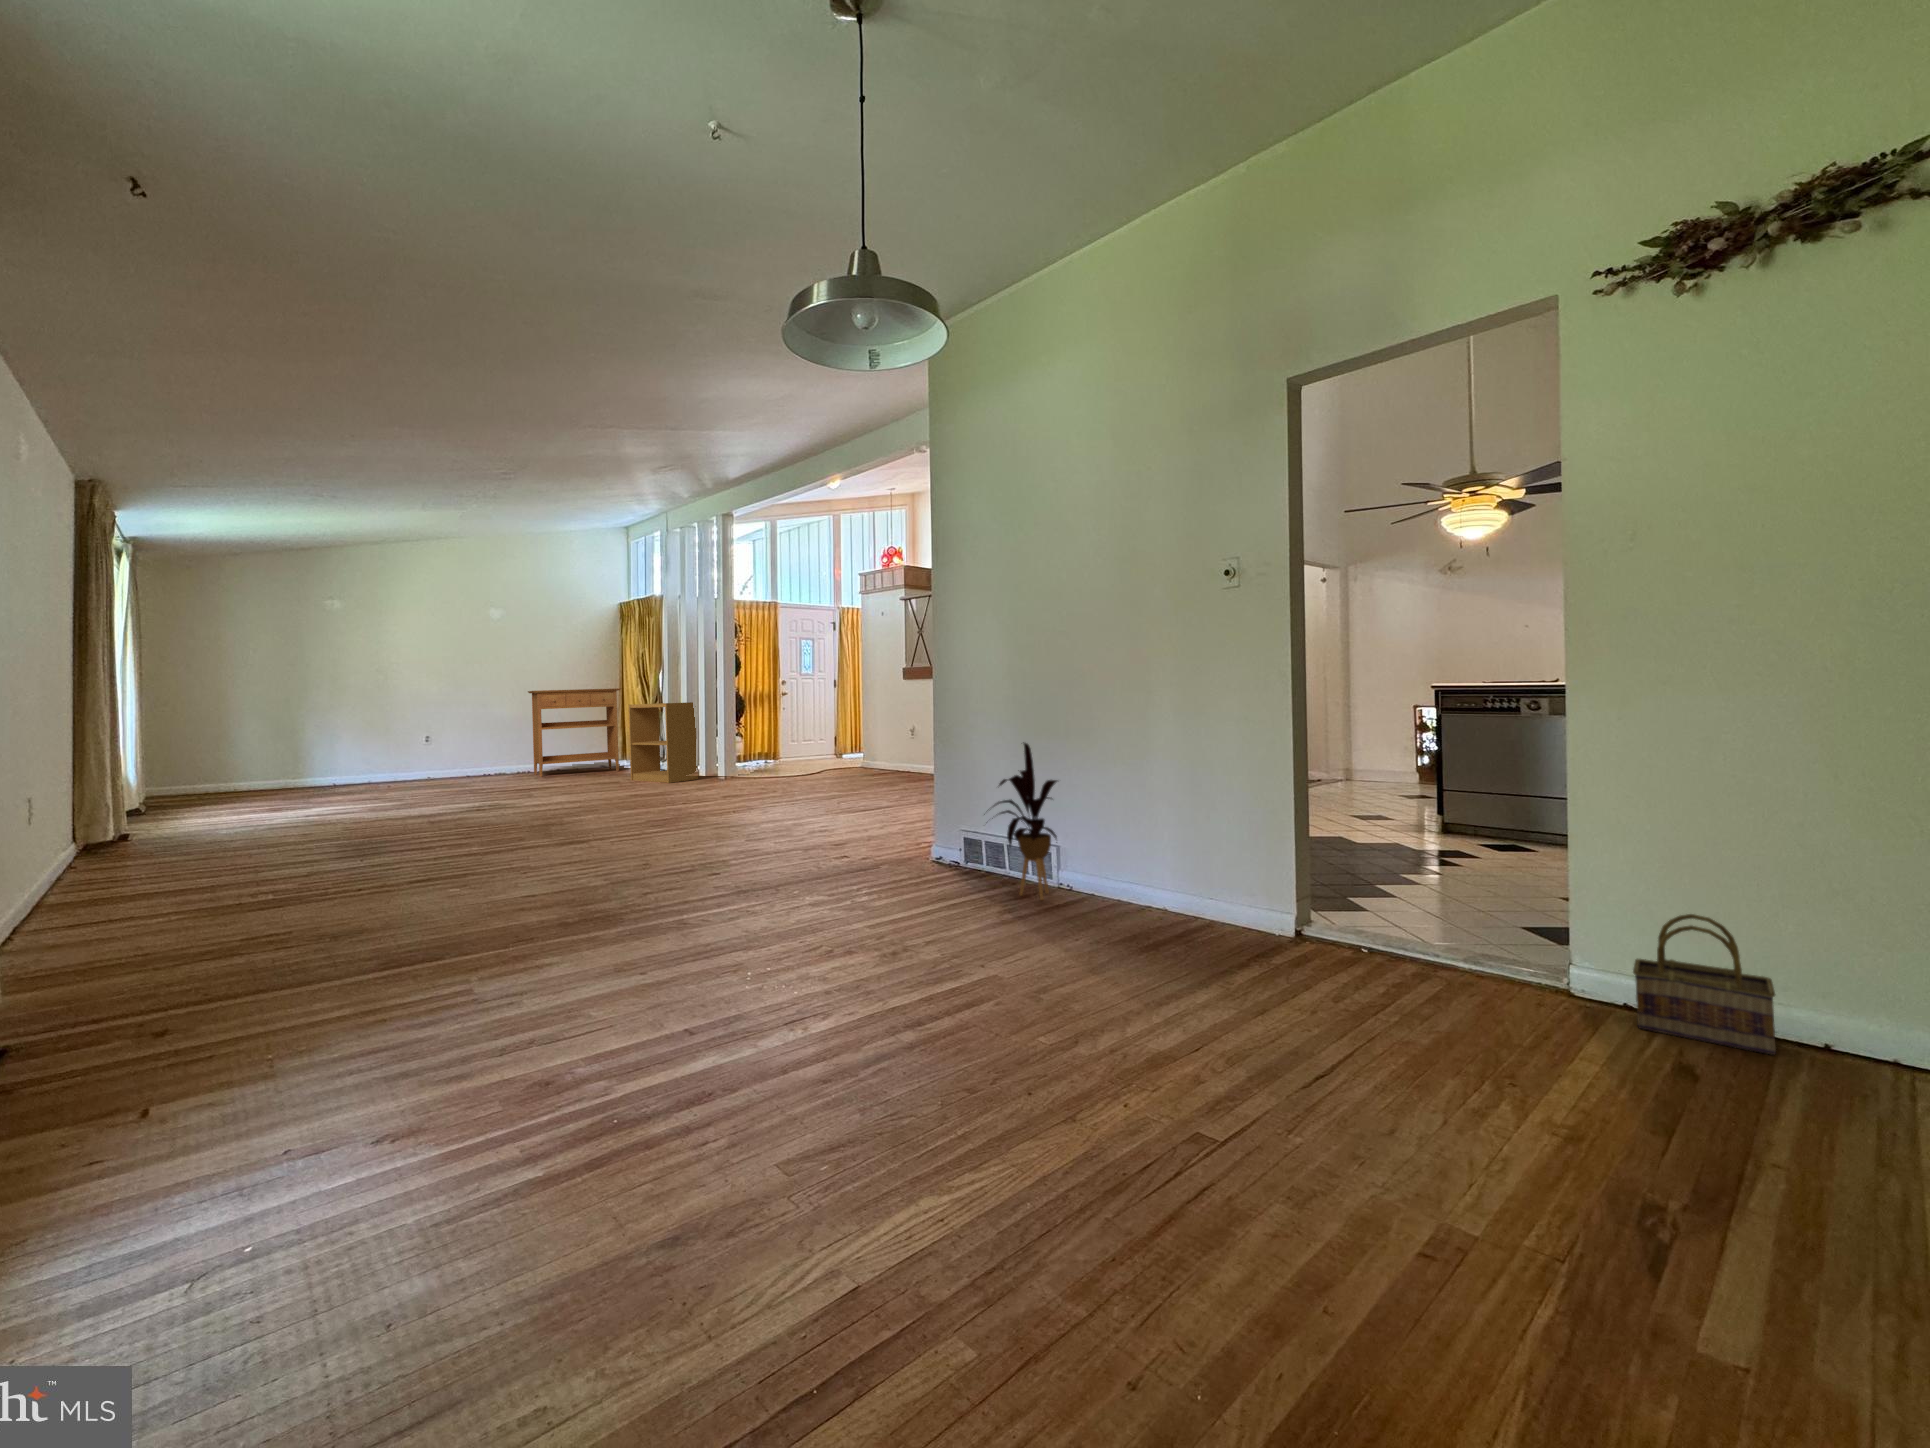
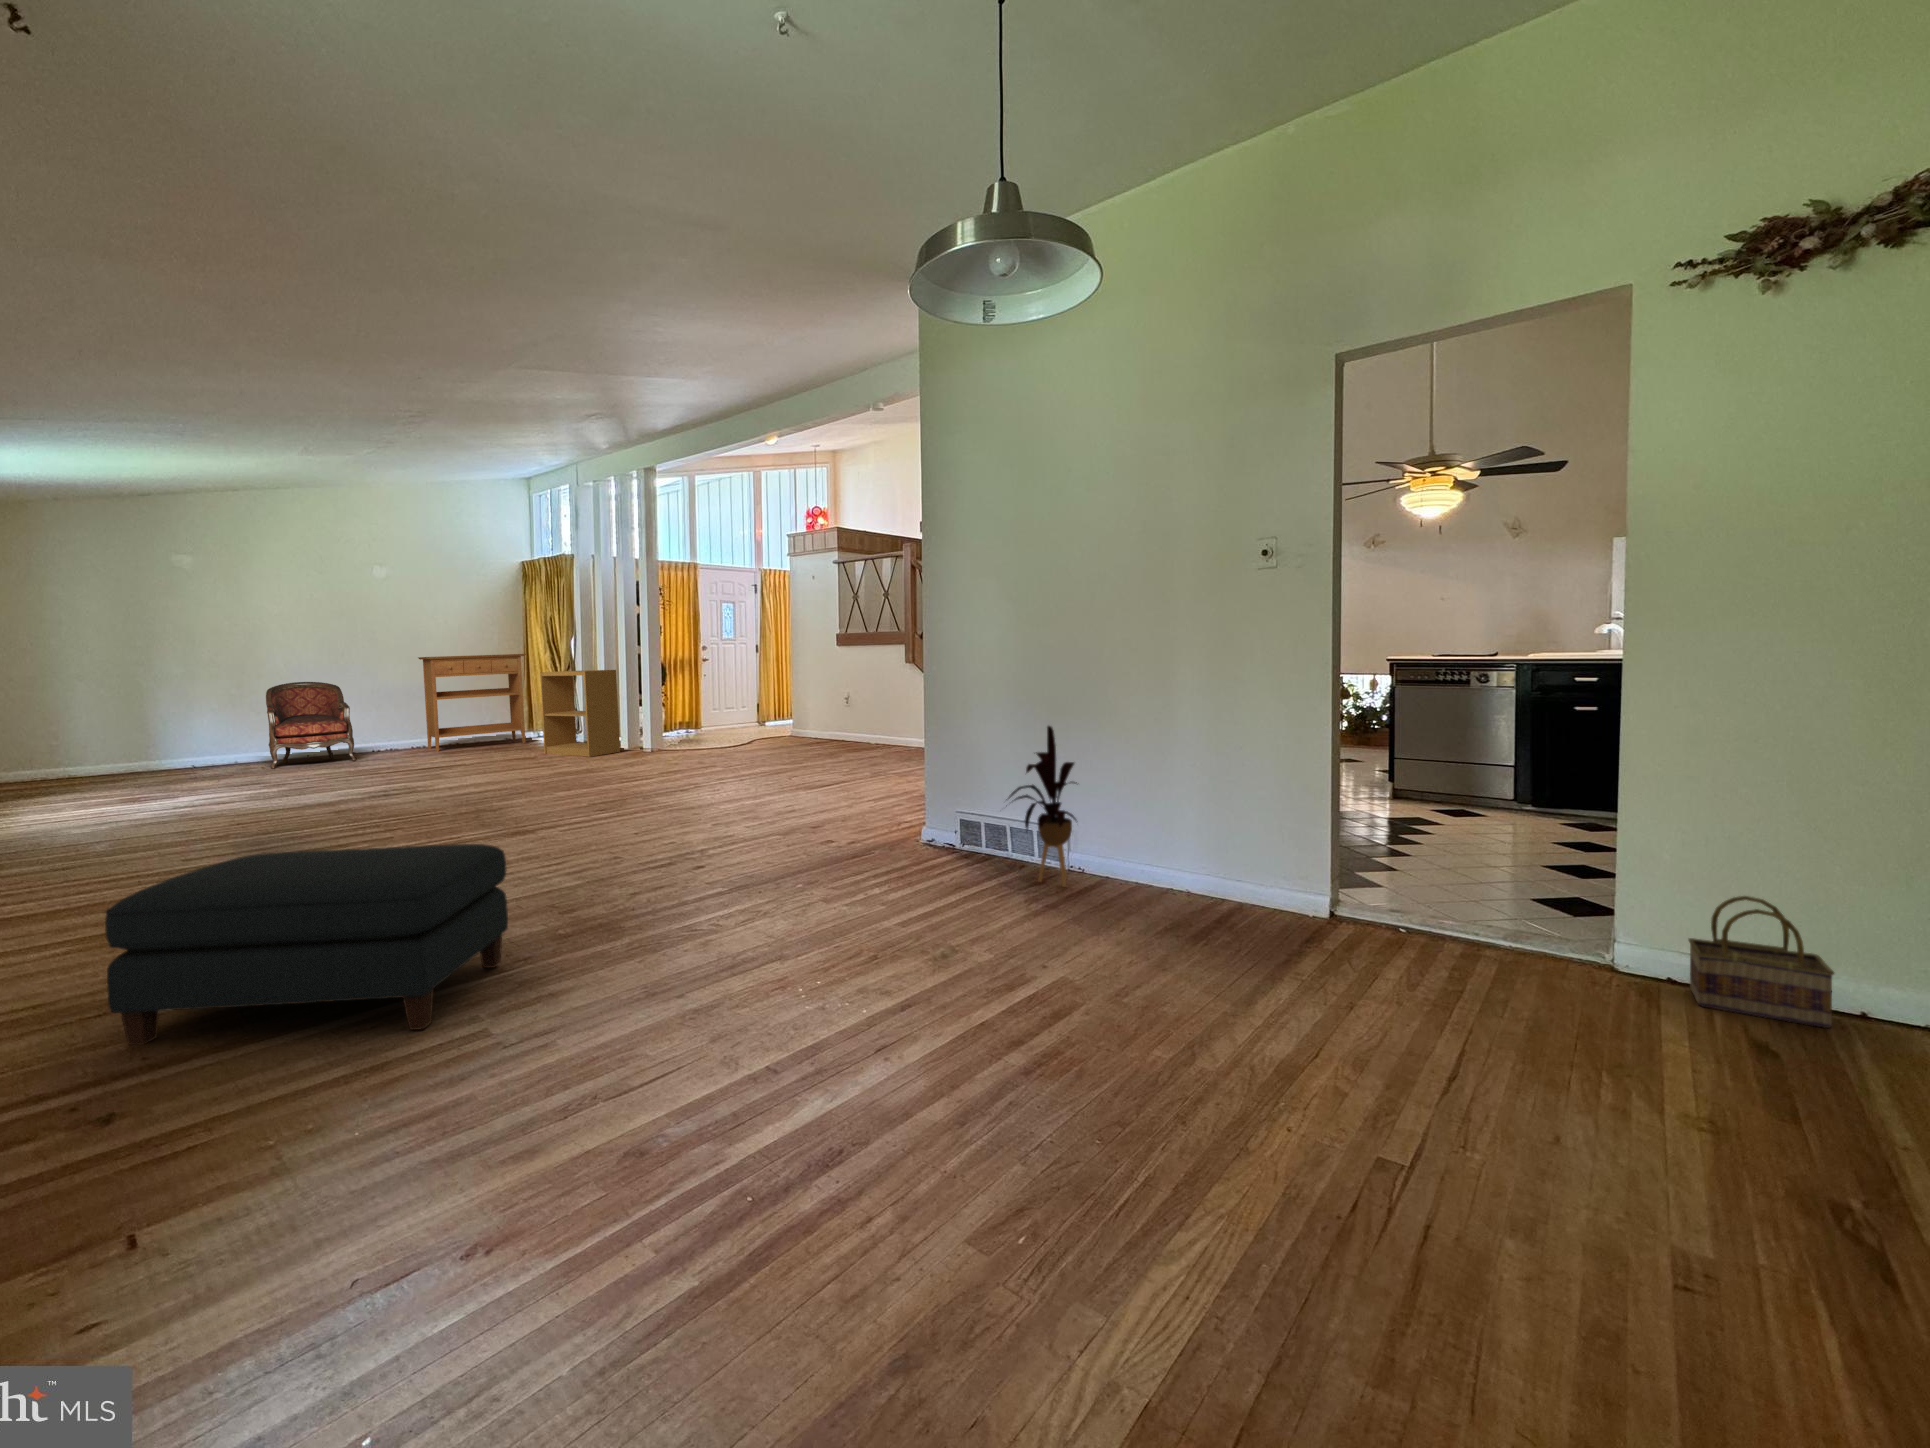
armchair: none [398,713,470,789] -> present [266,682,356,769]
ottoman: none [189,835,517,987] -> present [105,844,508,1045]

